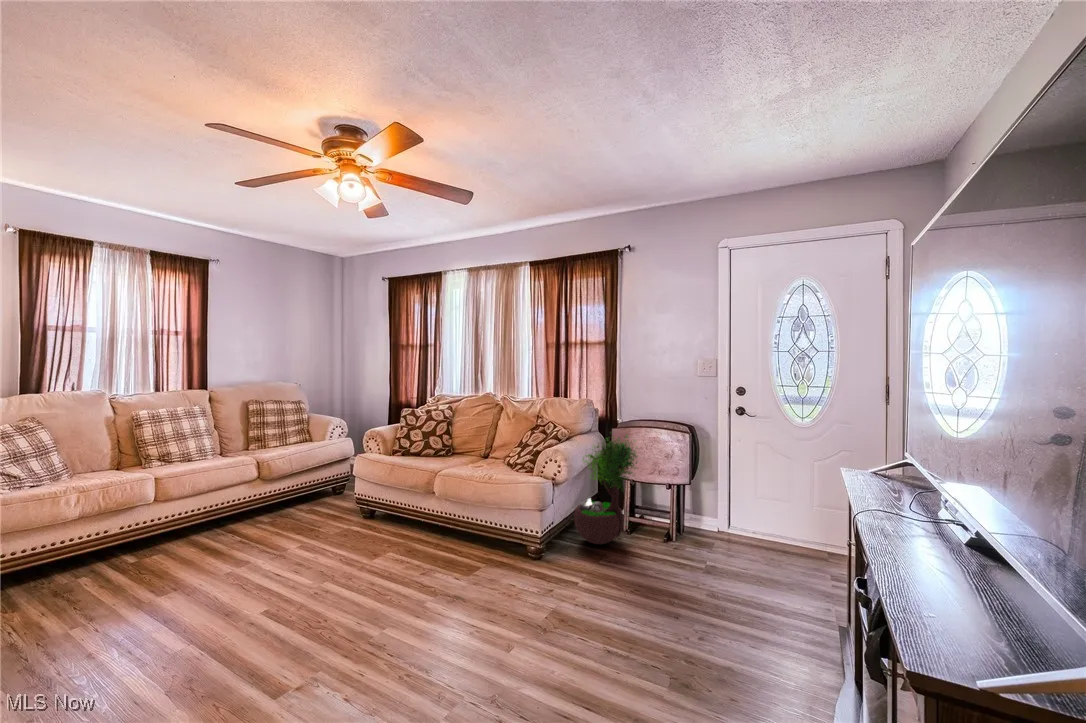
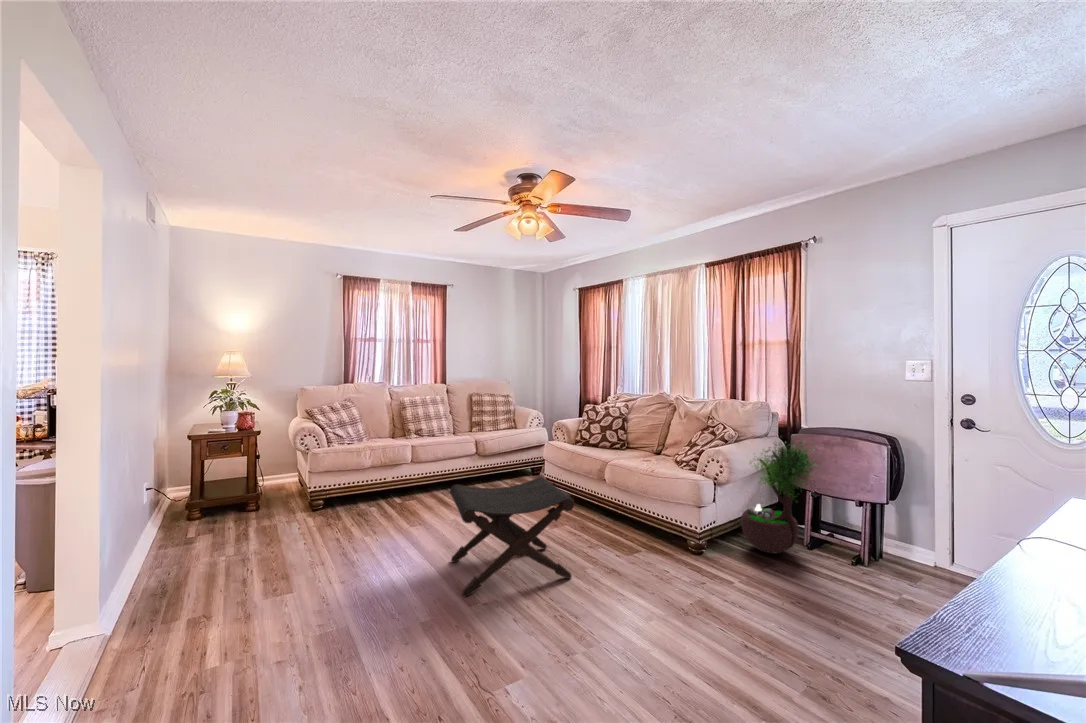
footstool: none [233,502,414,686] -> present [450,477,574,597]

